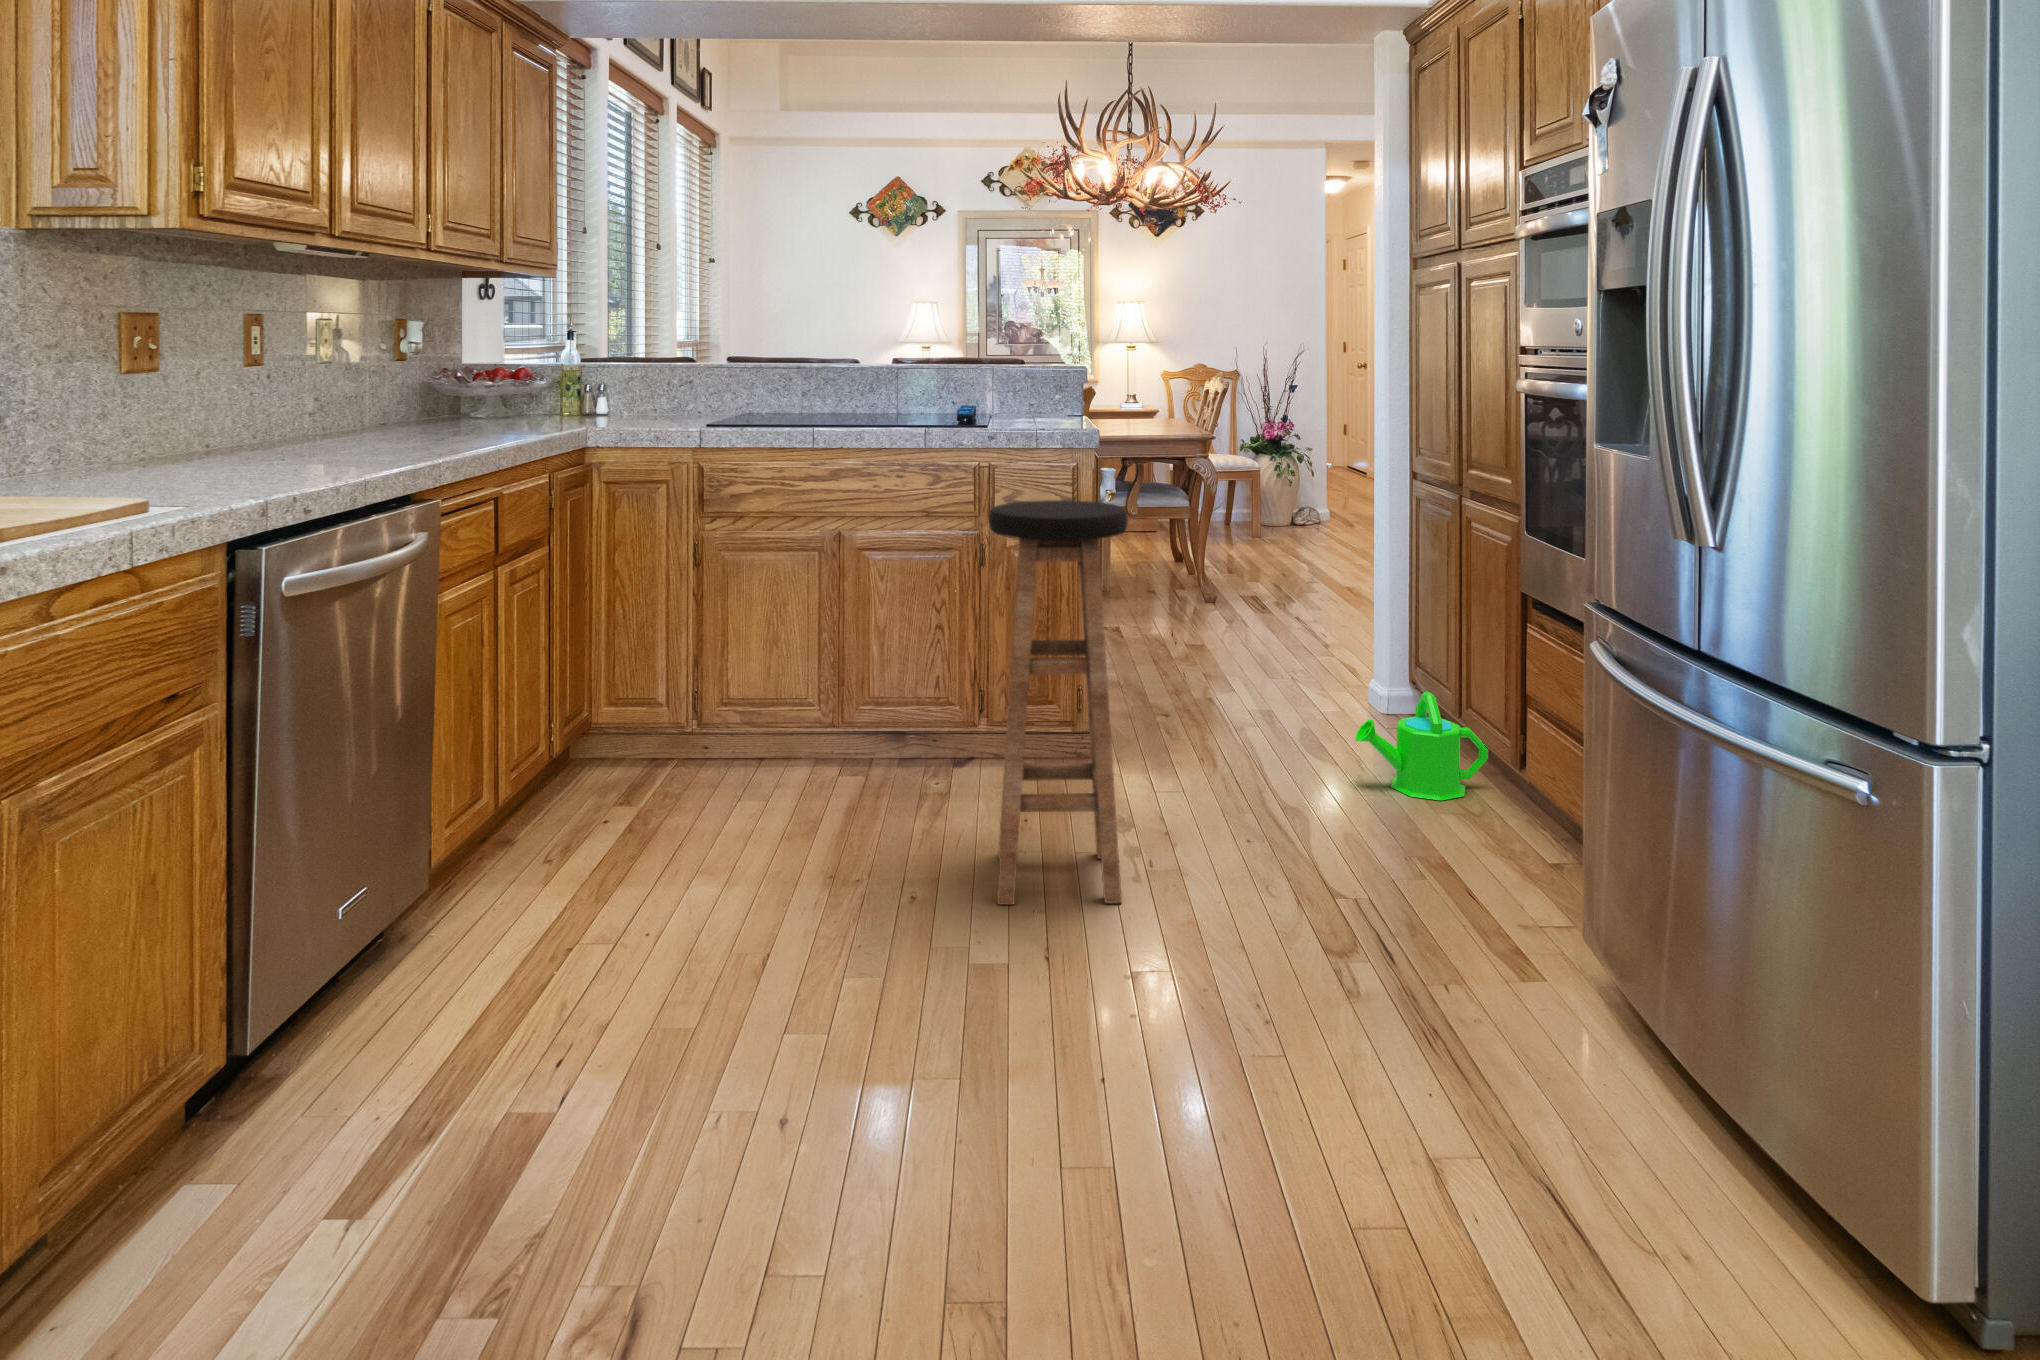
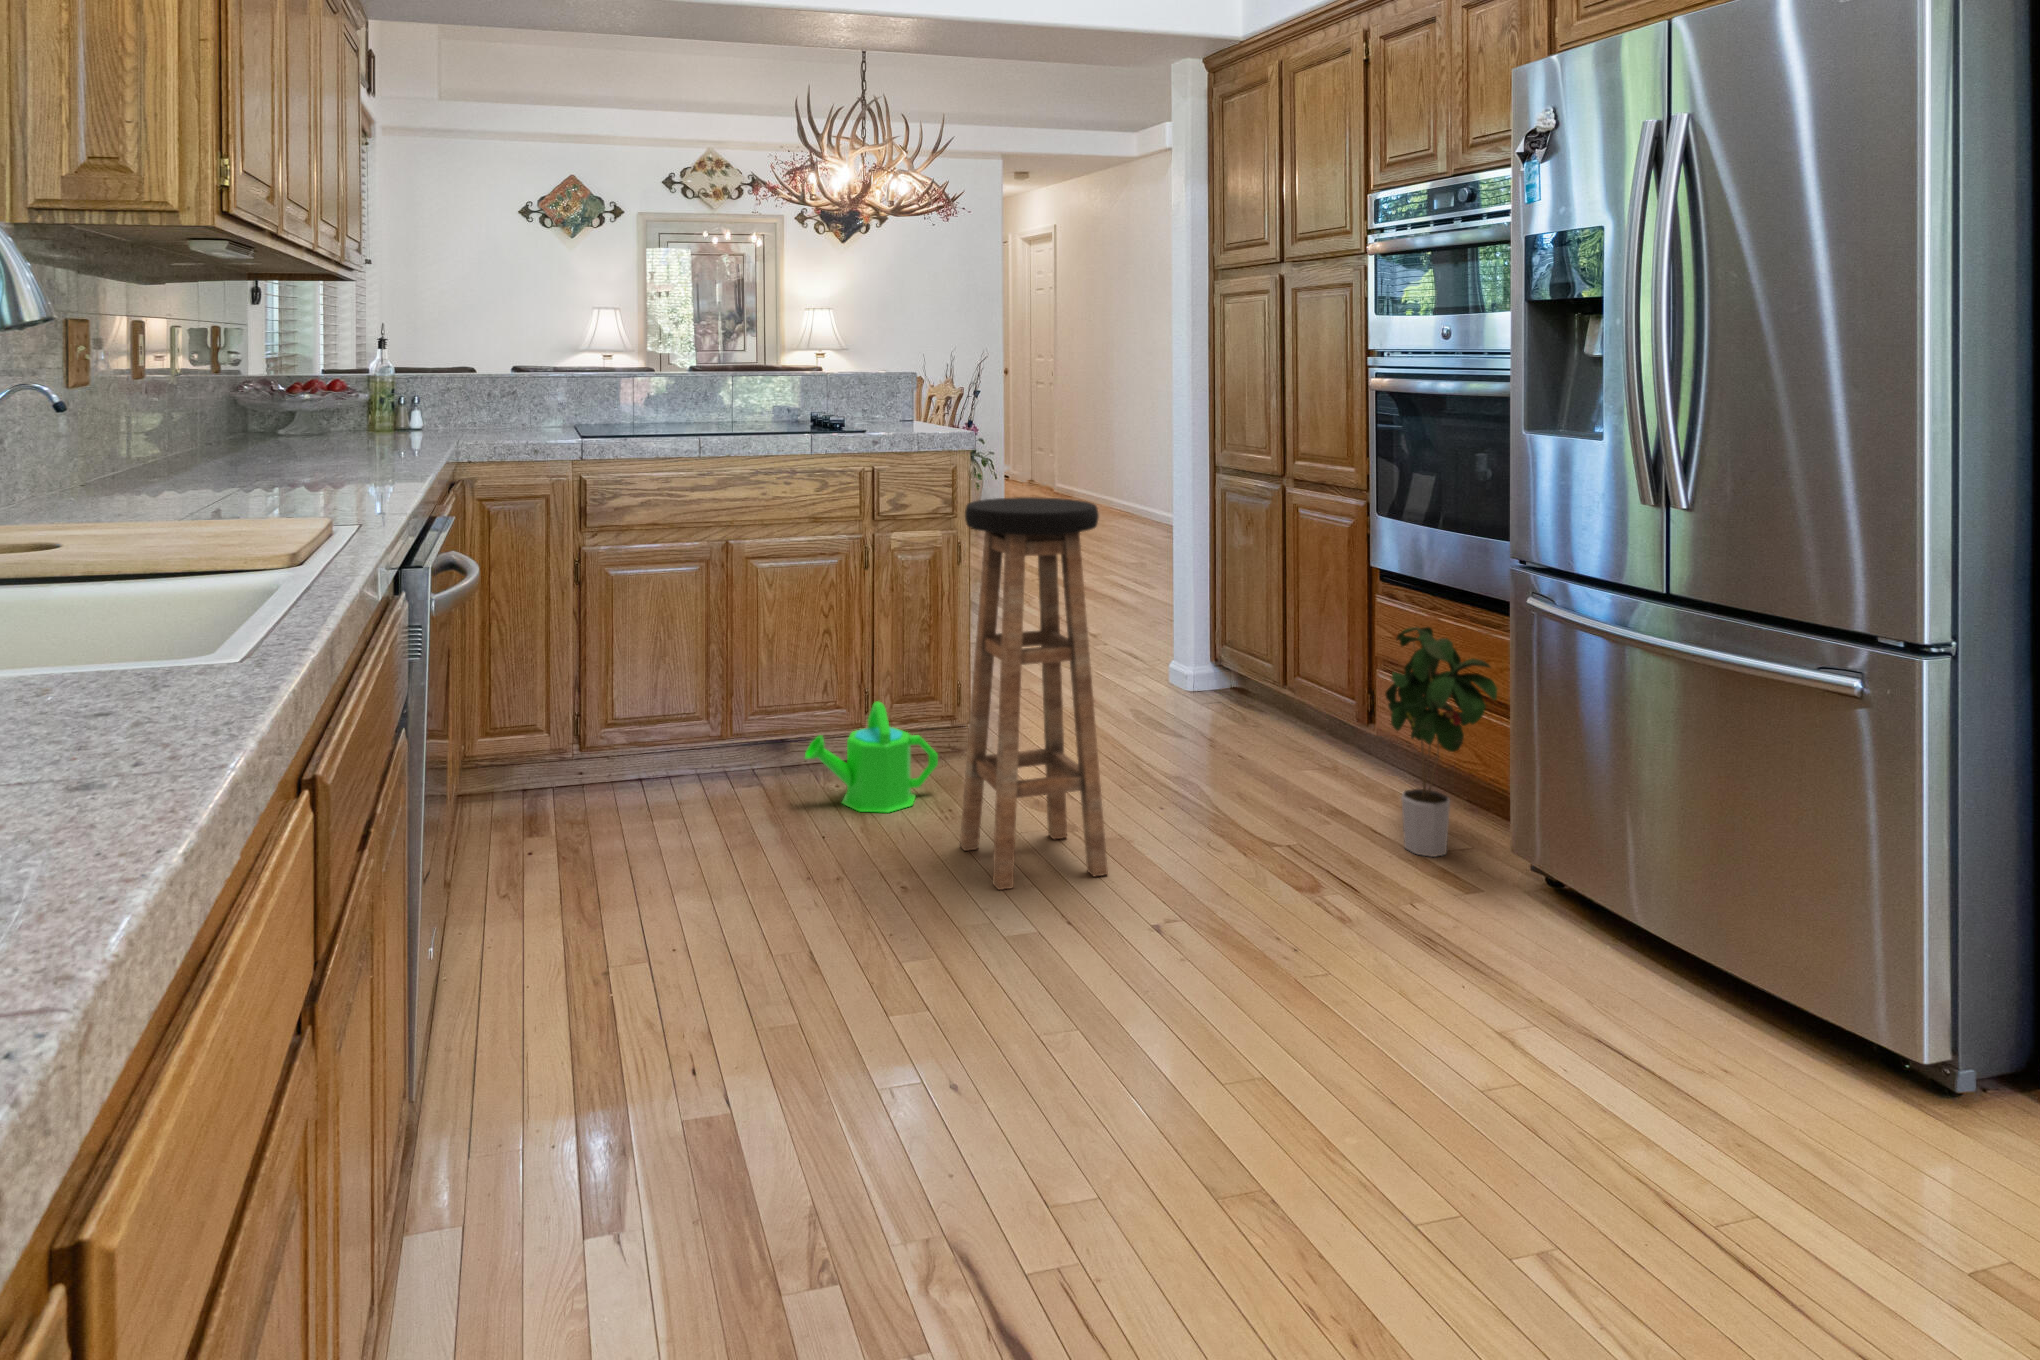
potted plant: none [1472,665,1562,931] -> present [1385,627,1497,857]
watering can: present [1356,691,1488,801] -> present [805,701,938,813]

